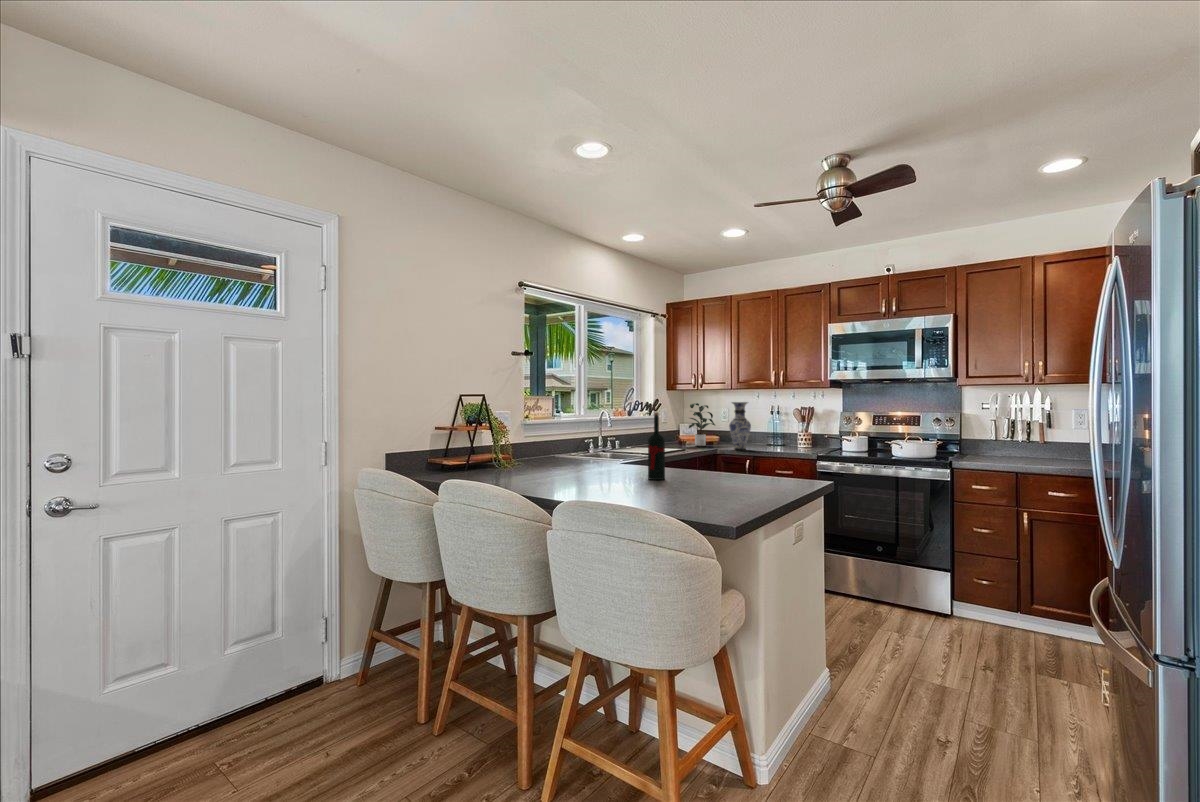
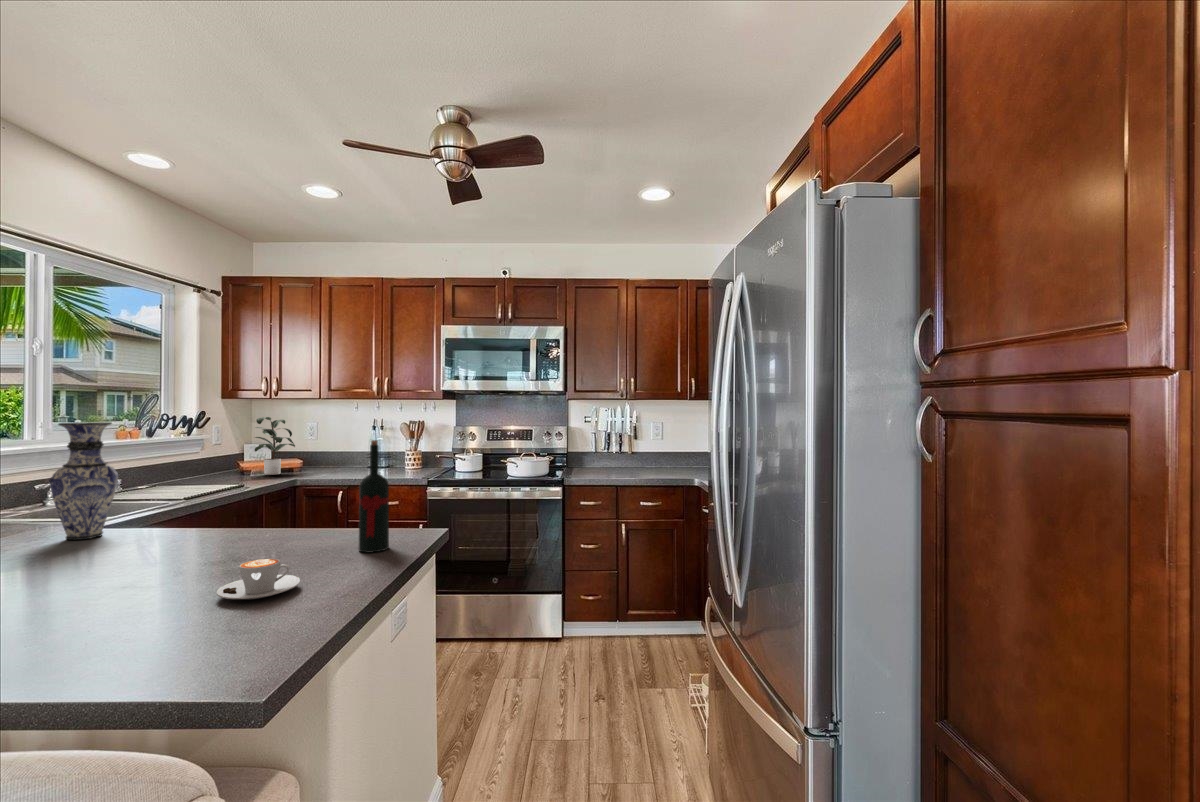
vase: present [729,402,751,450] -> present [50,422,118,540]
wine bottle: present [648,413,665,480] -> present [359,440,389,553]
coffee cup: none [697,477,739,497] -> present [217,559,300,599]

